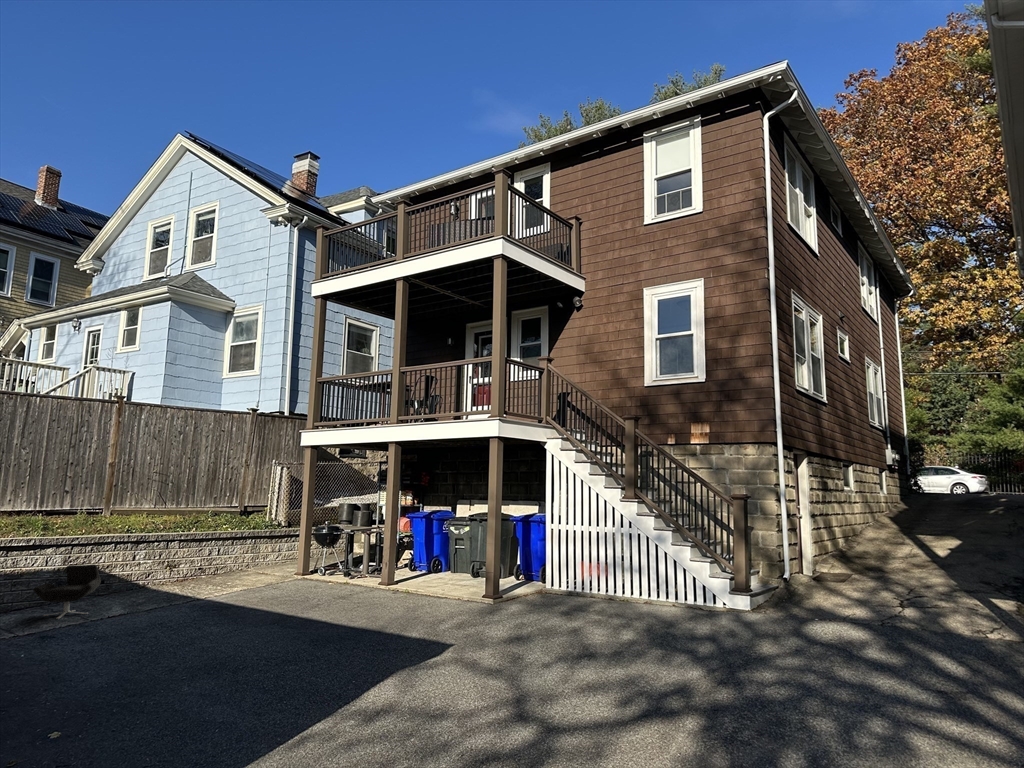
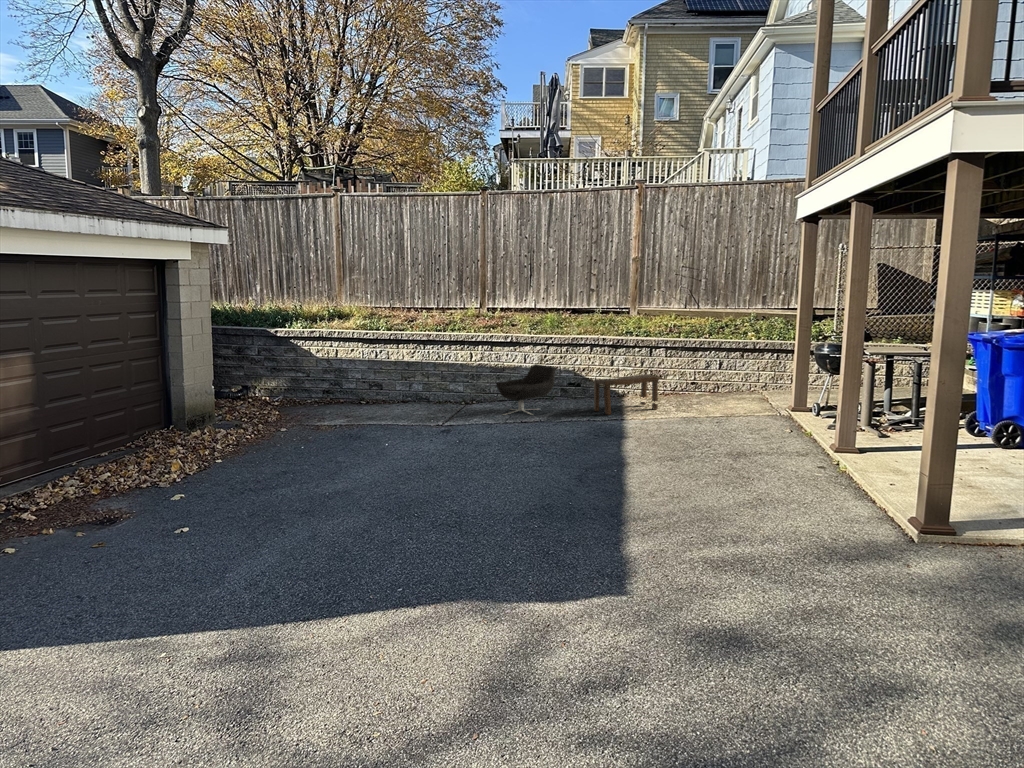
bench: none [134,564,186,602] -> present [594,374,659,415]

